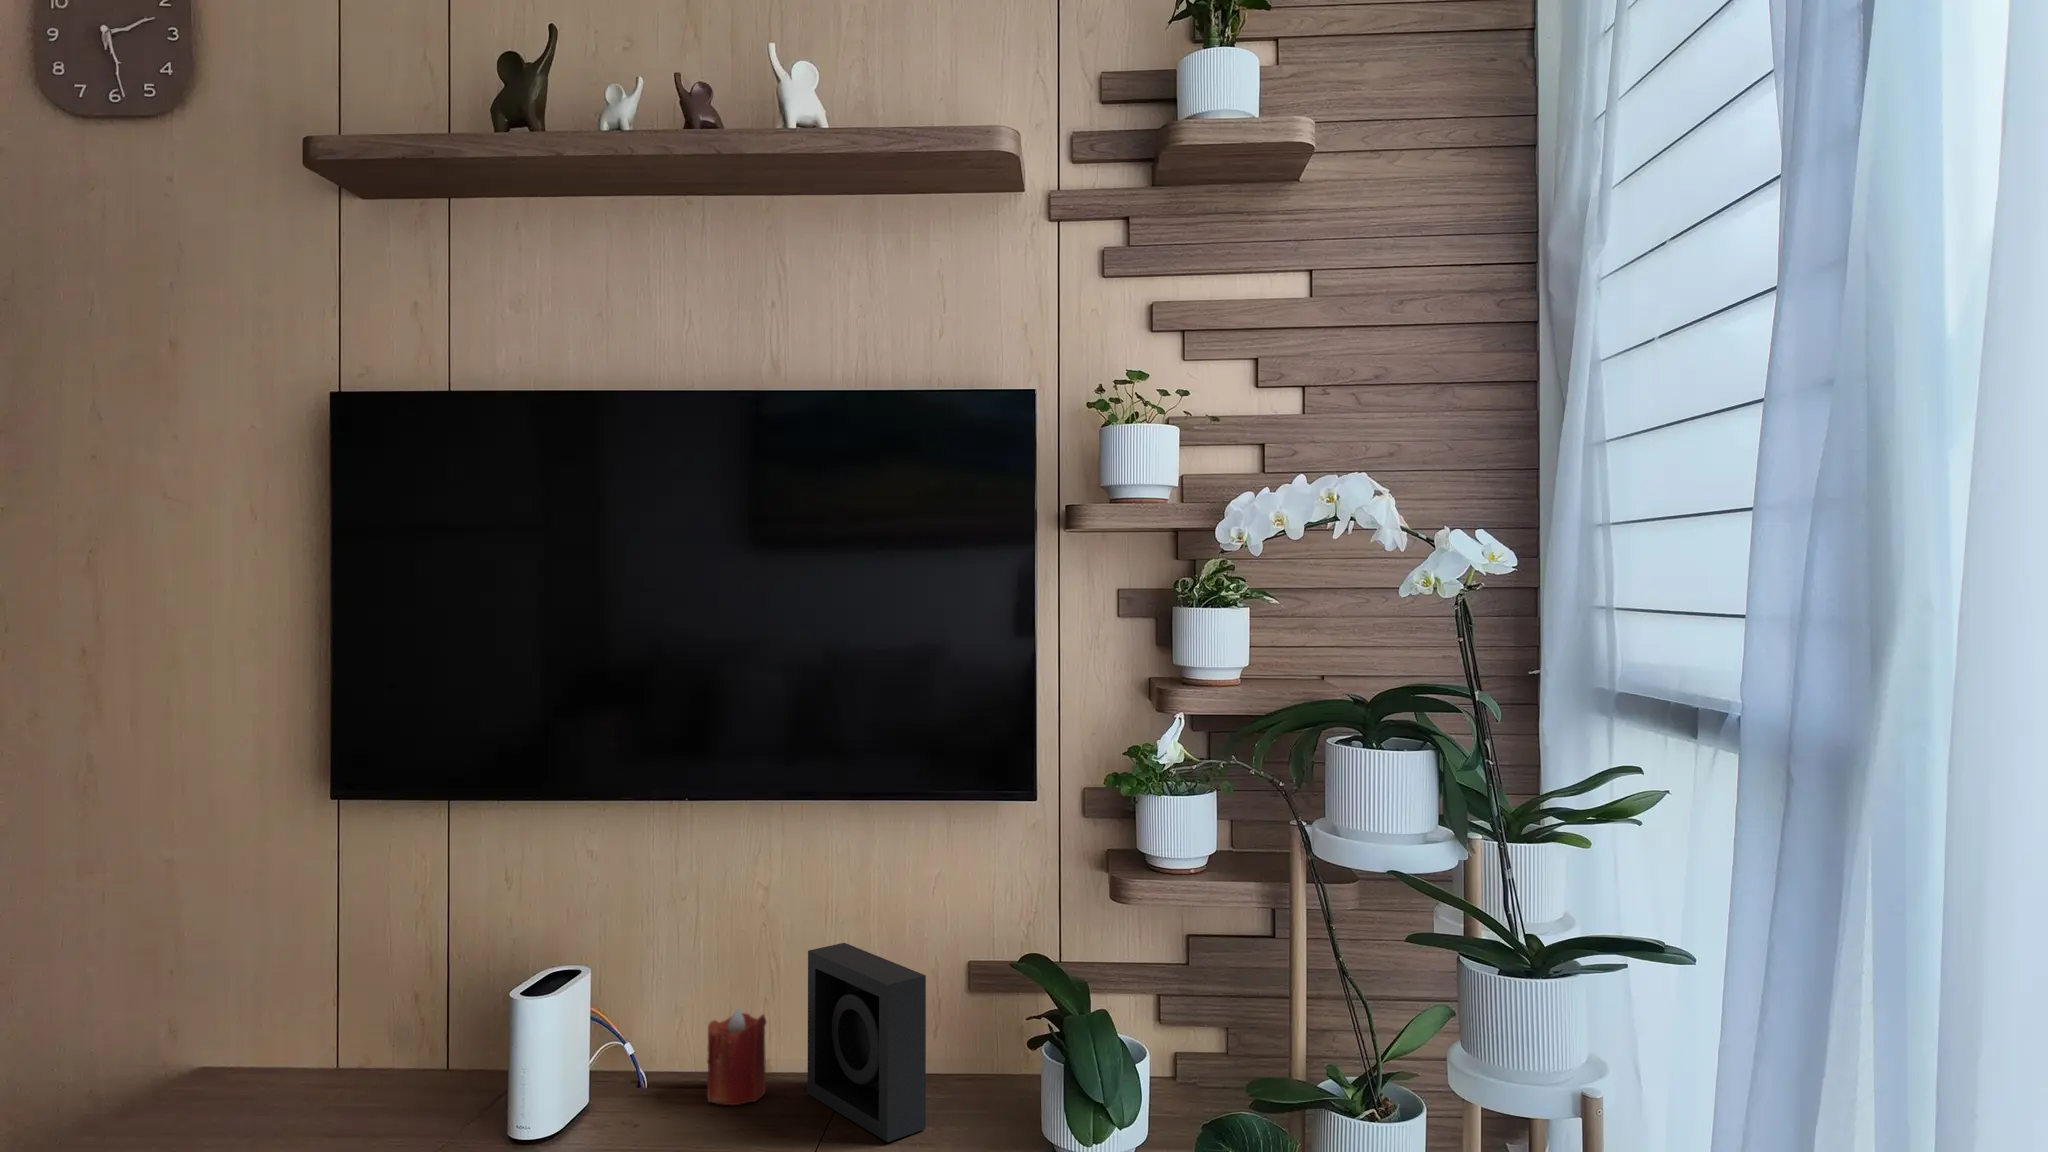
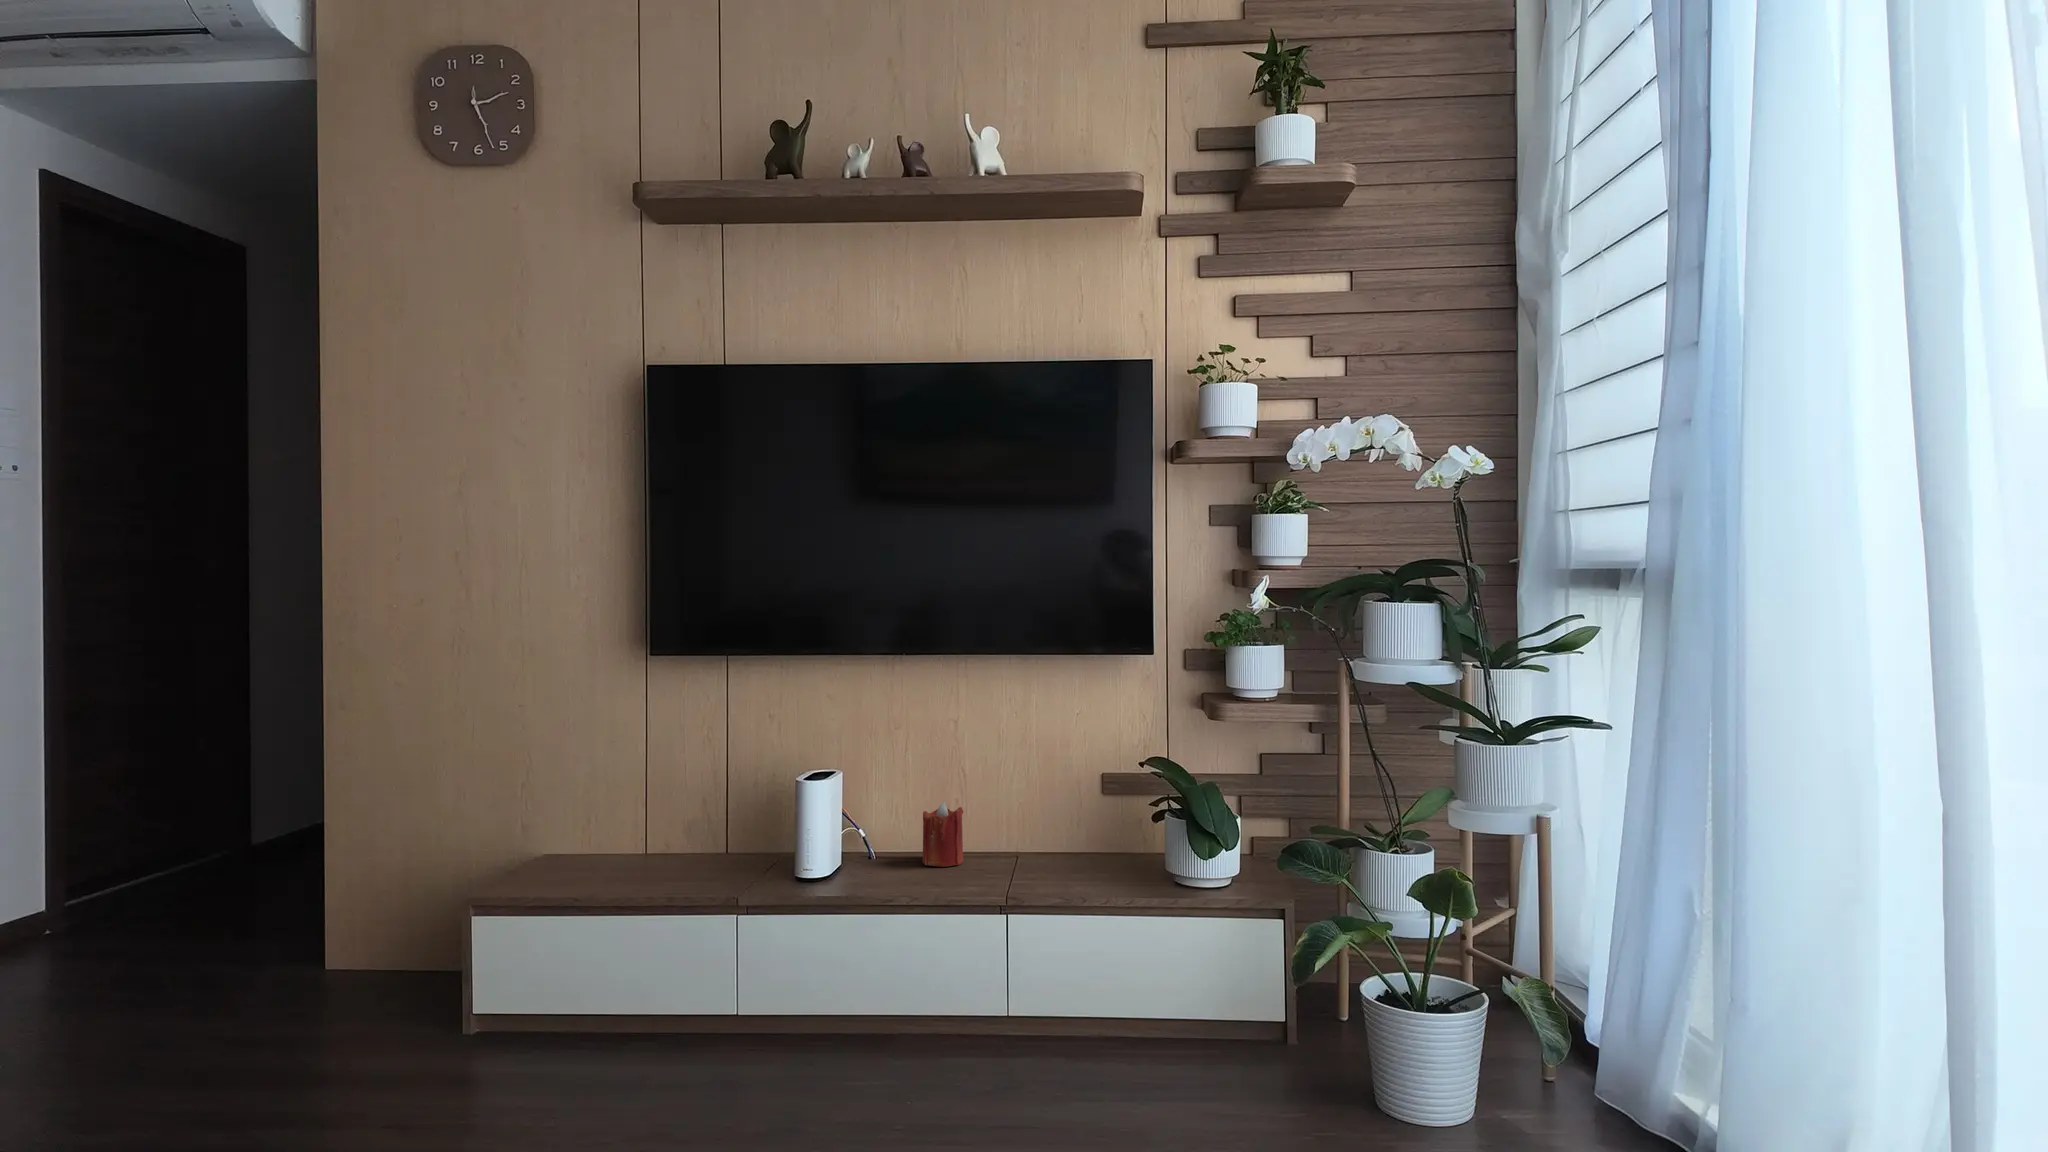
speaker: present [807,943,926,1142] -> none [993,758,1083,881]

